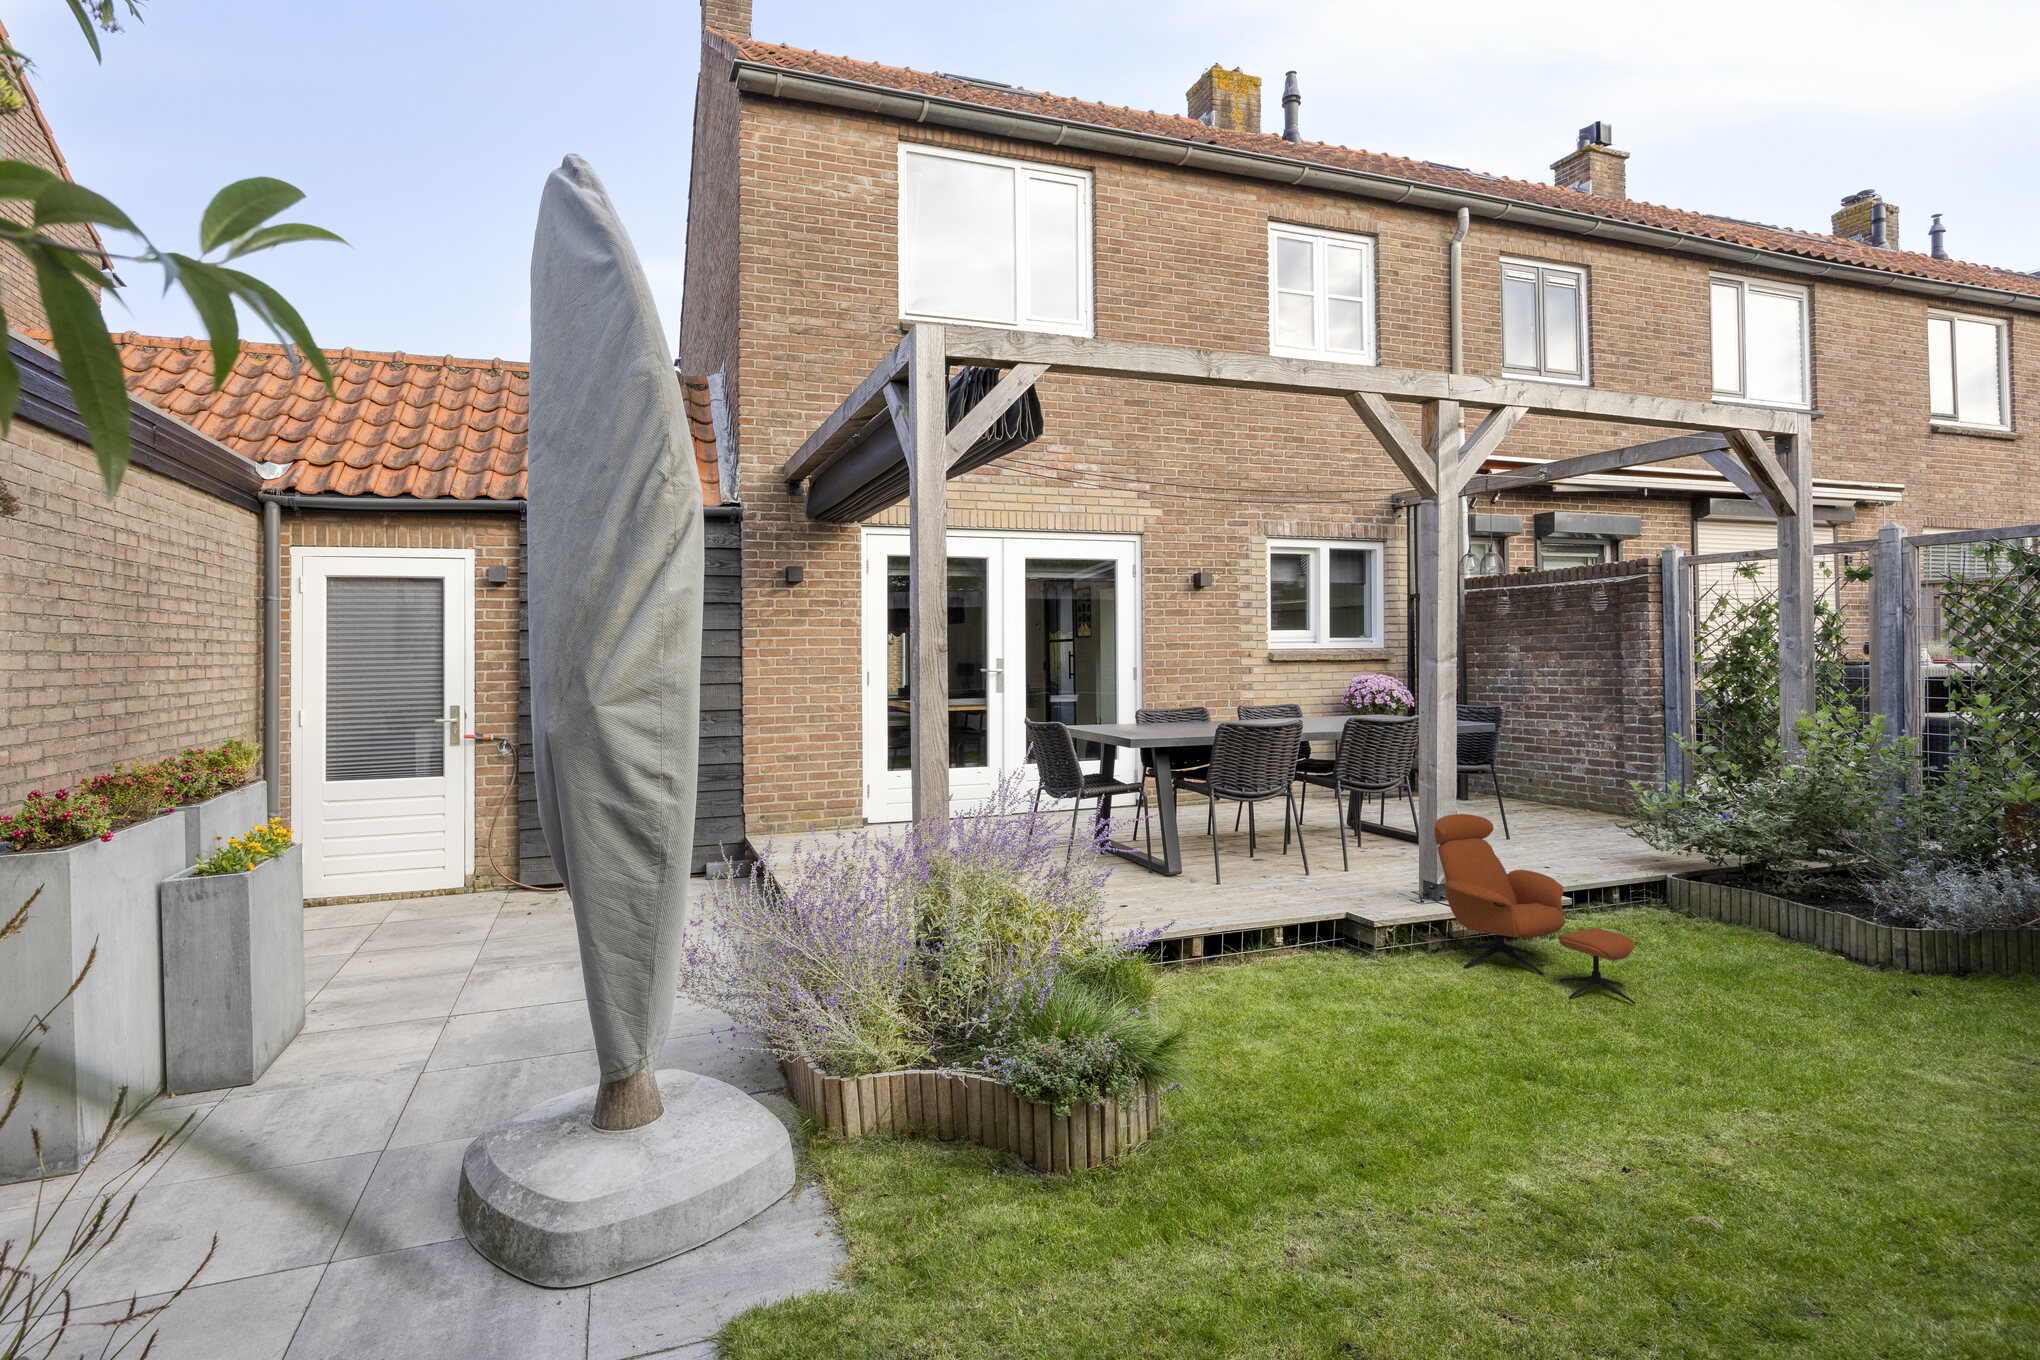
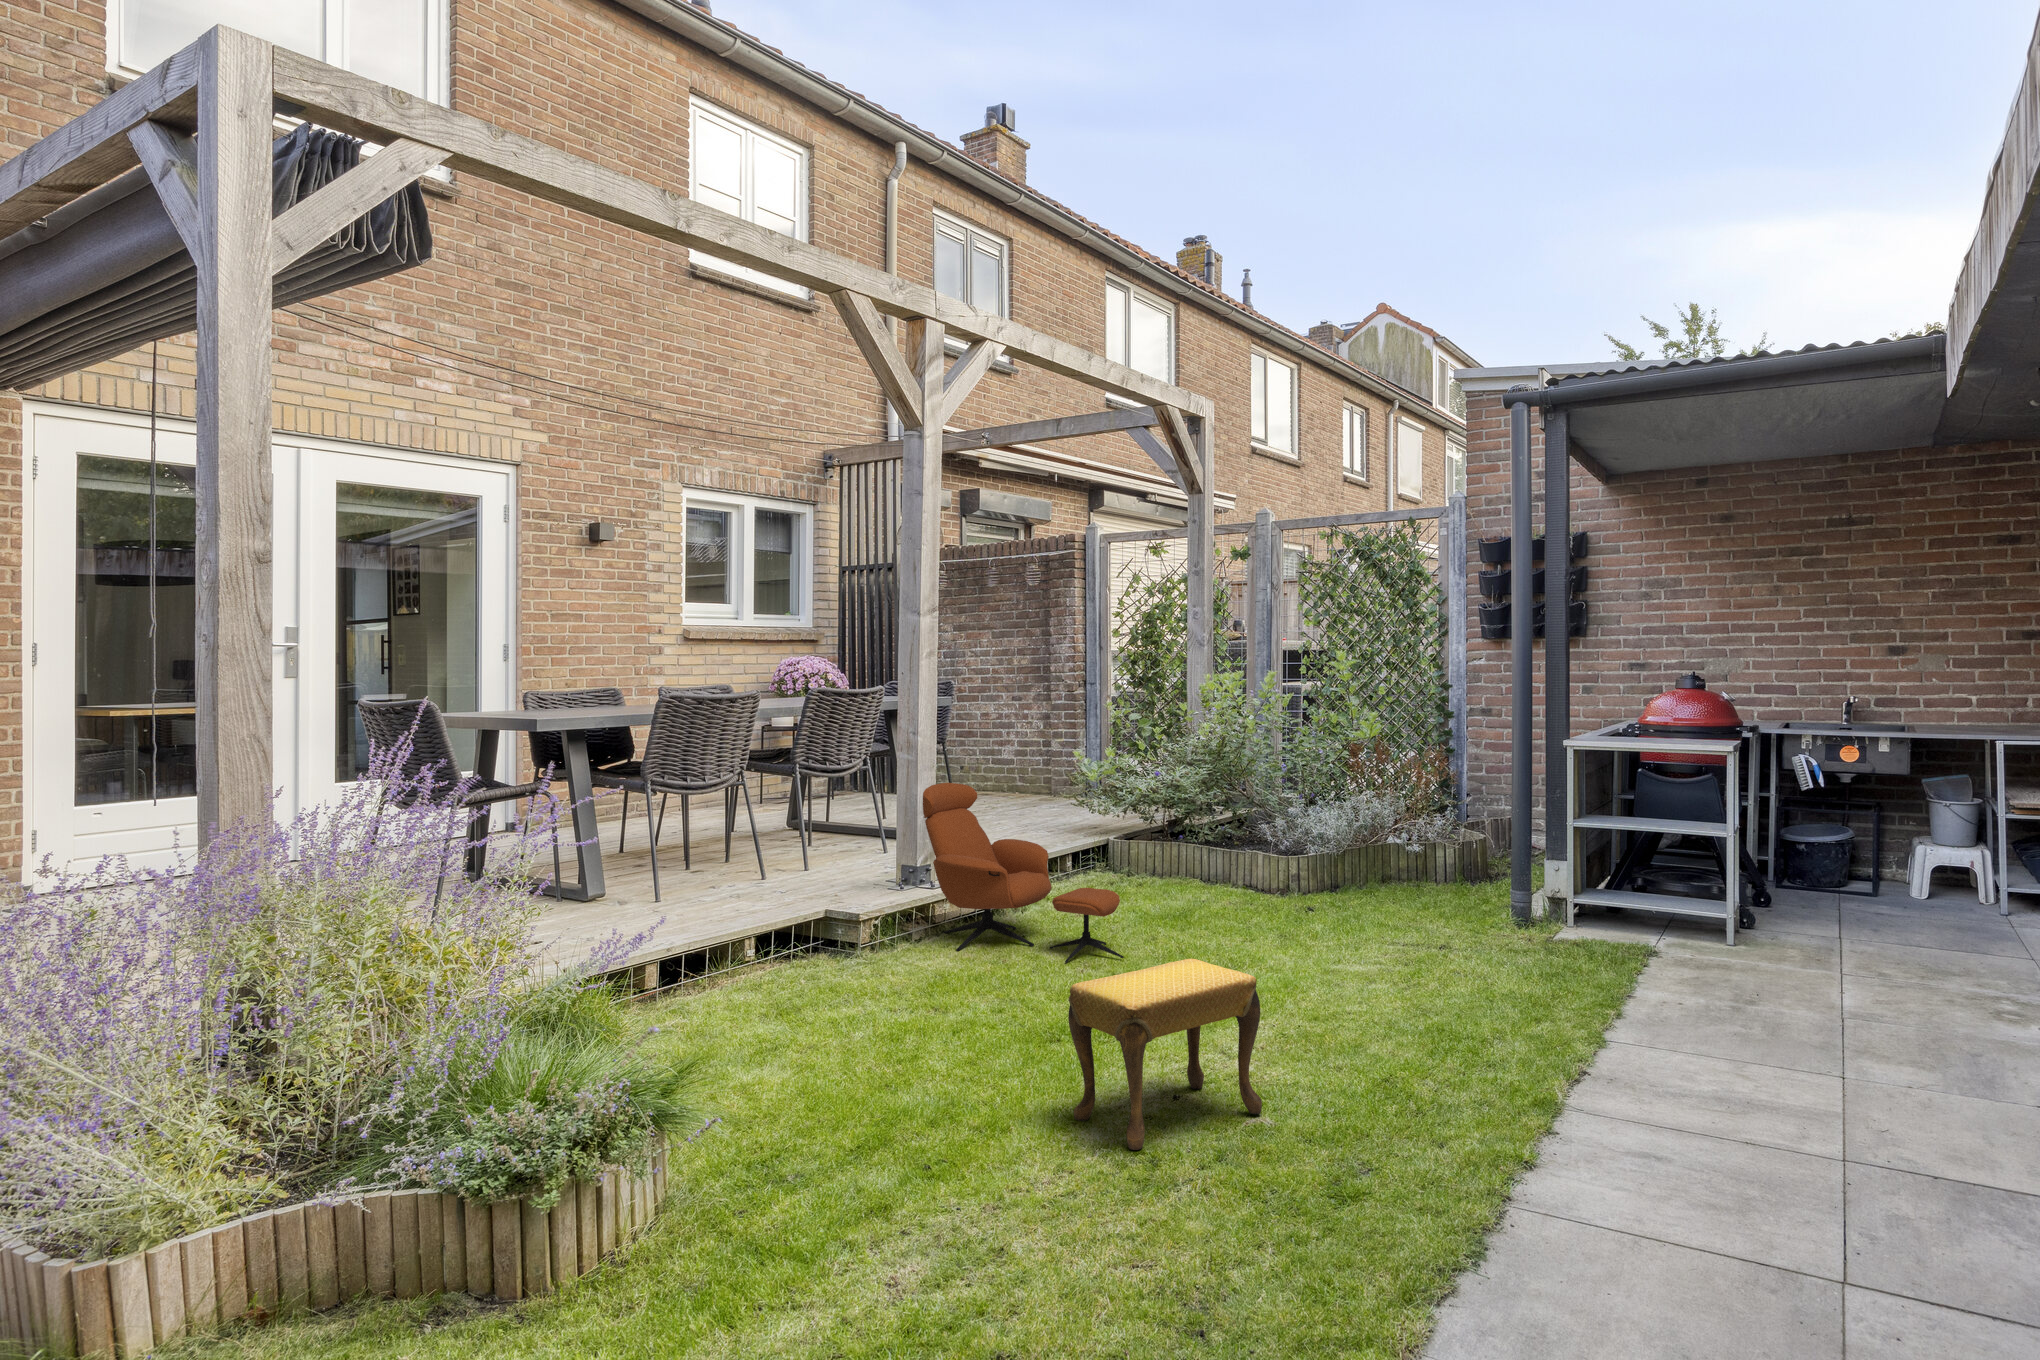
footstool: none [1504,1033,1720,1206] -> present [1068,959,1262,1150]

